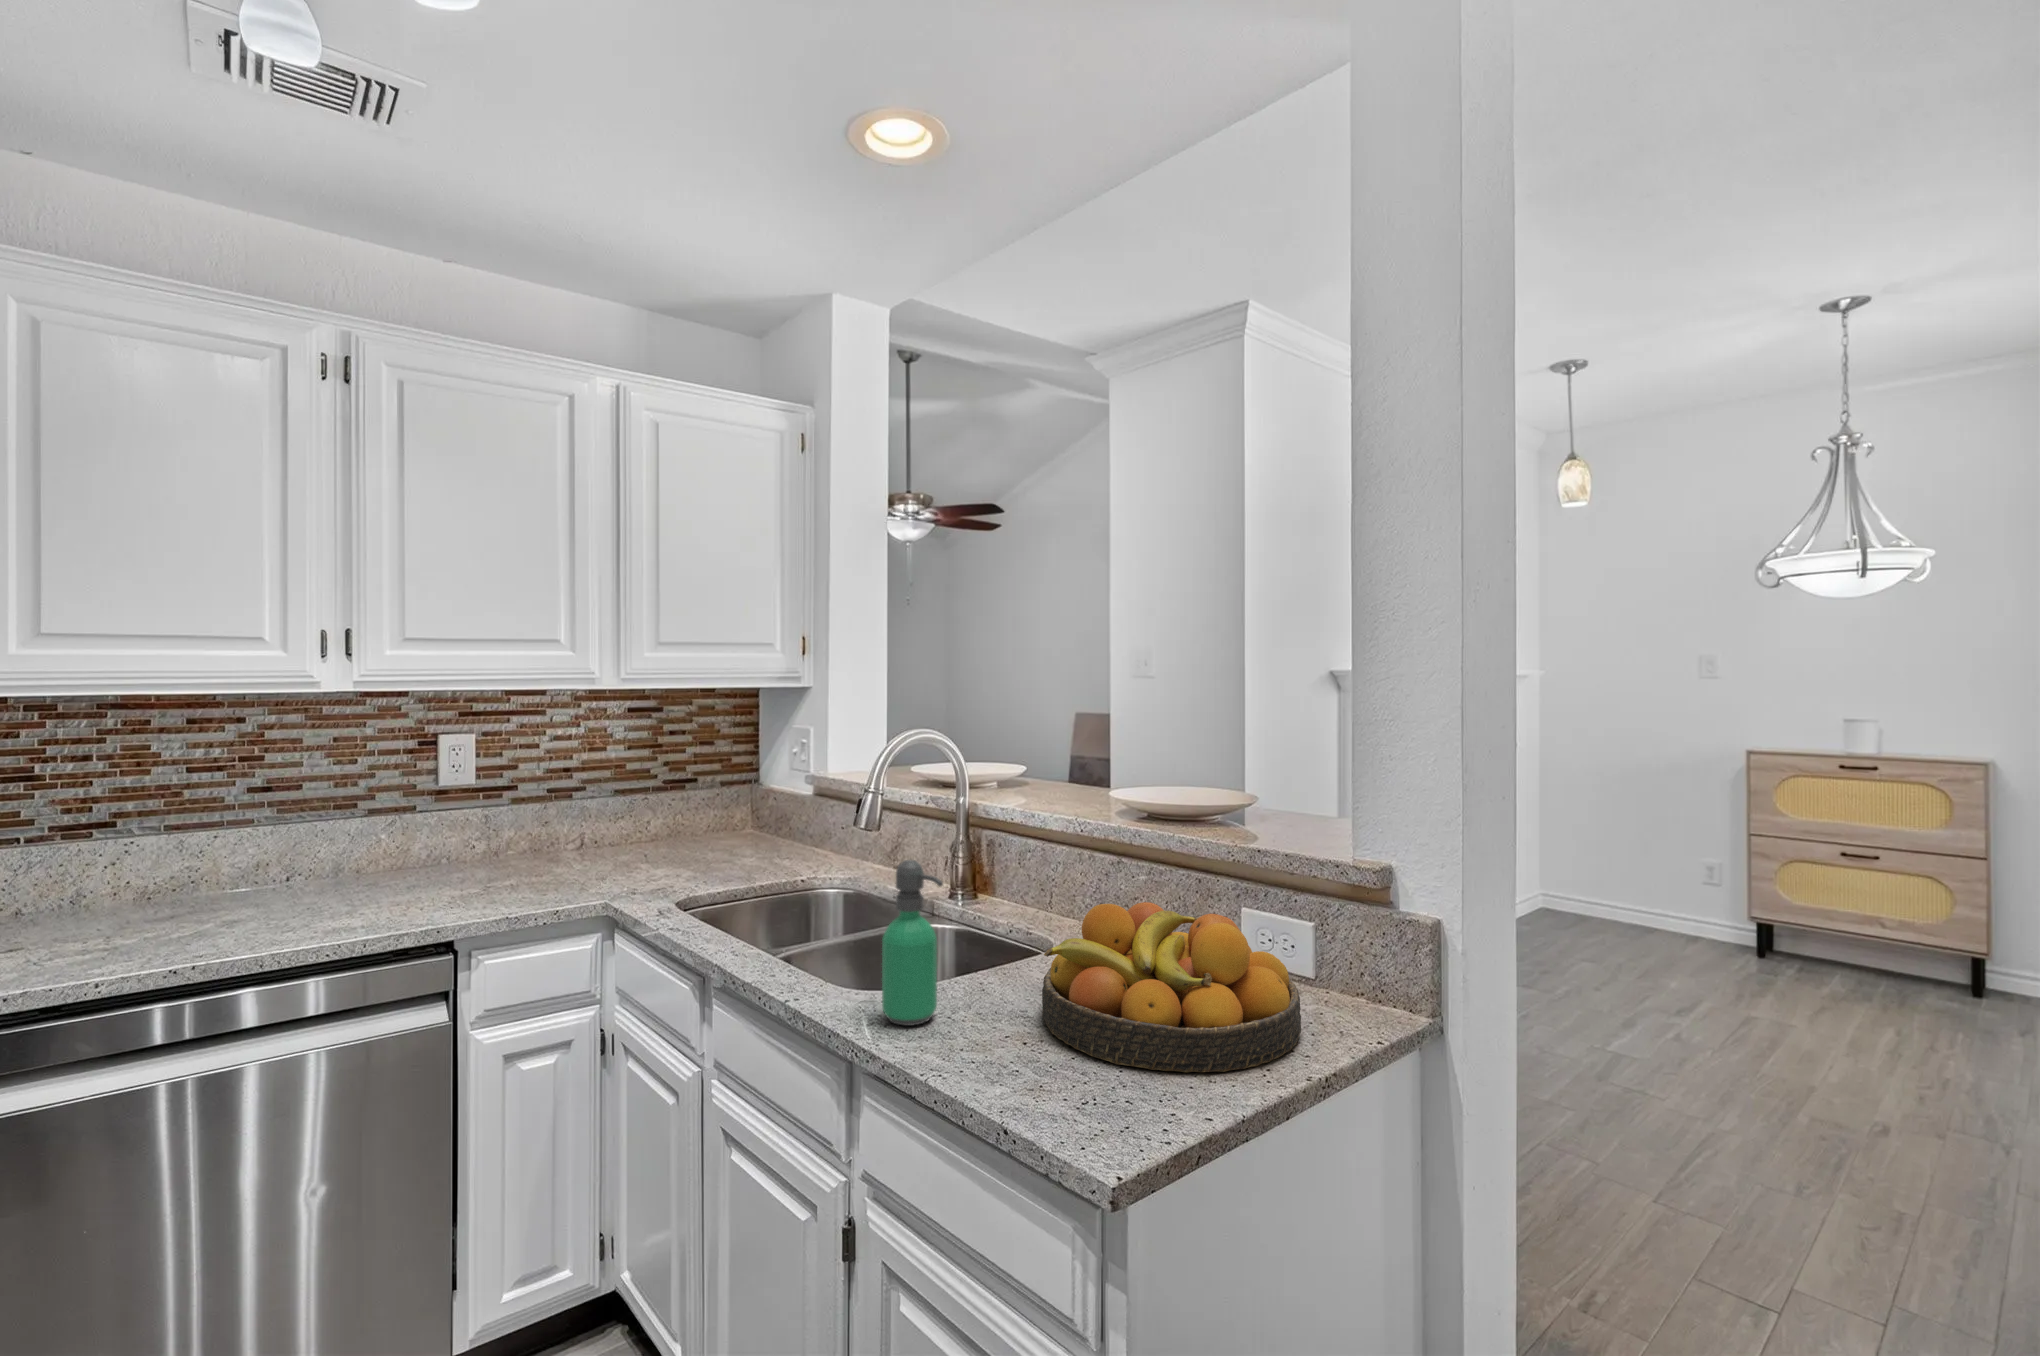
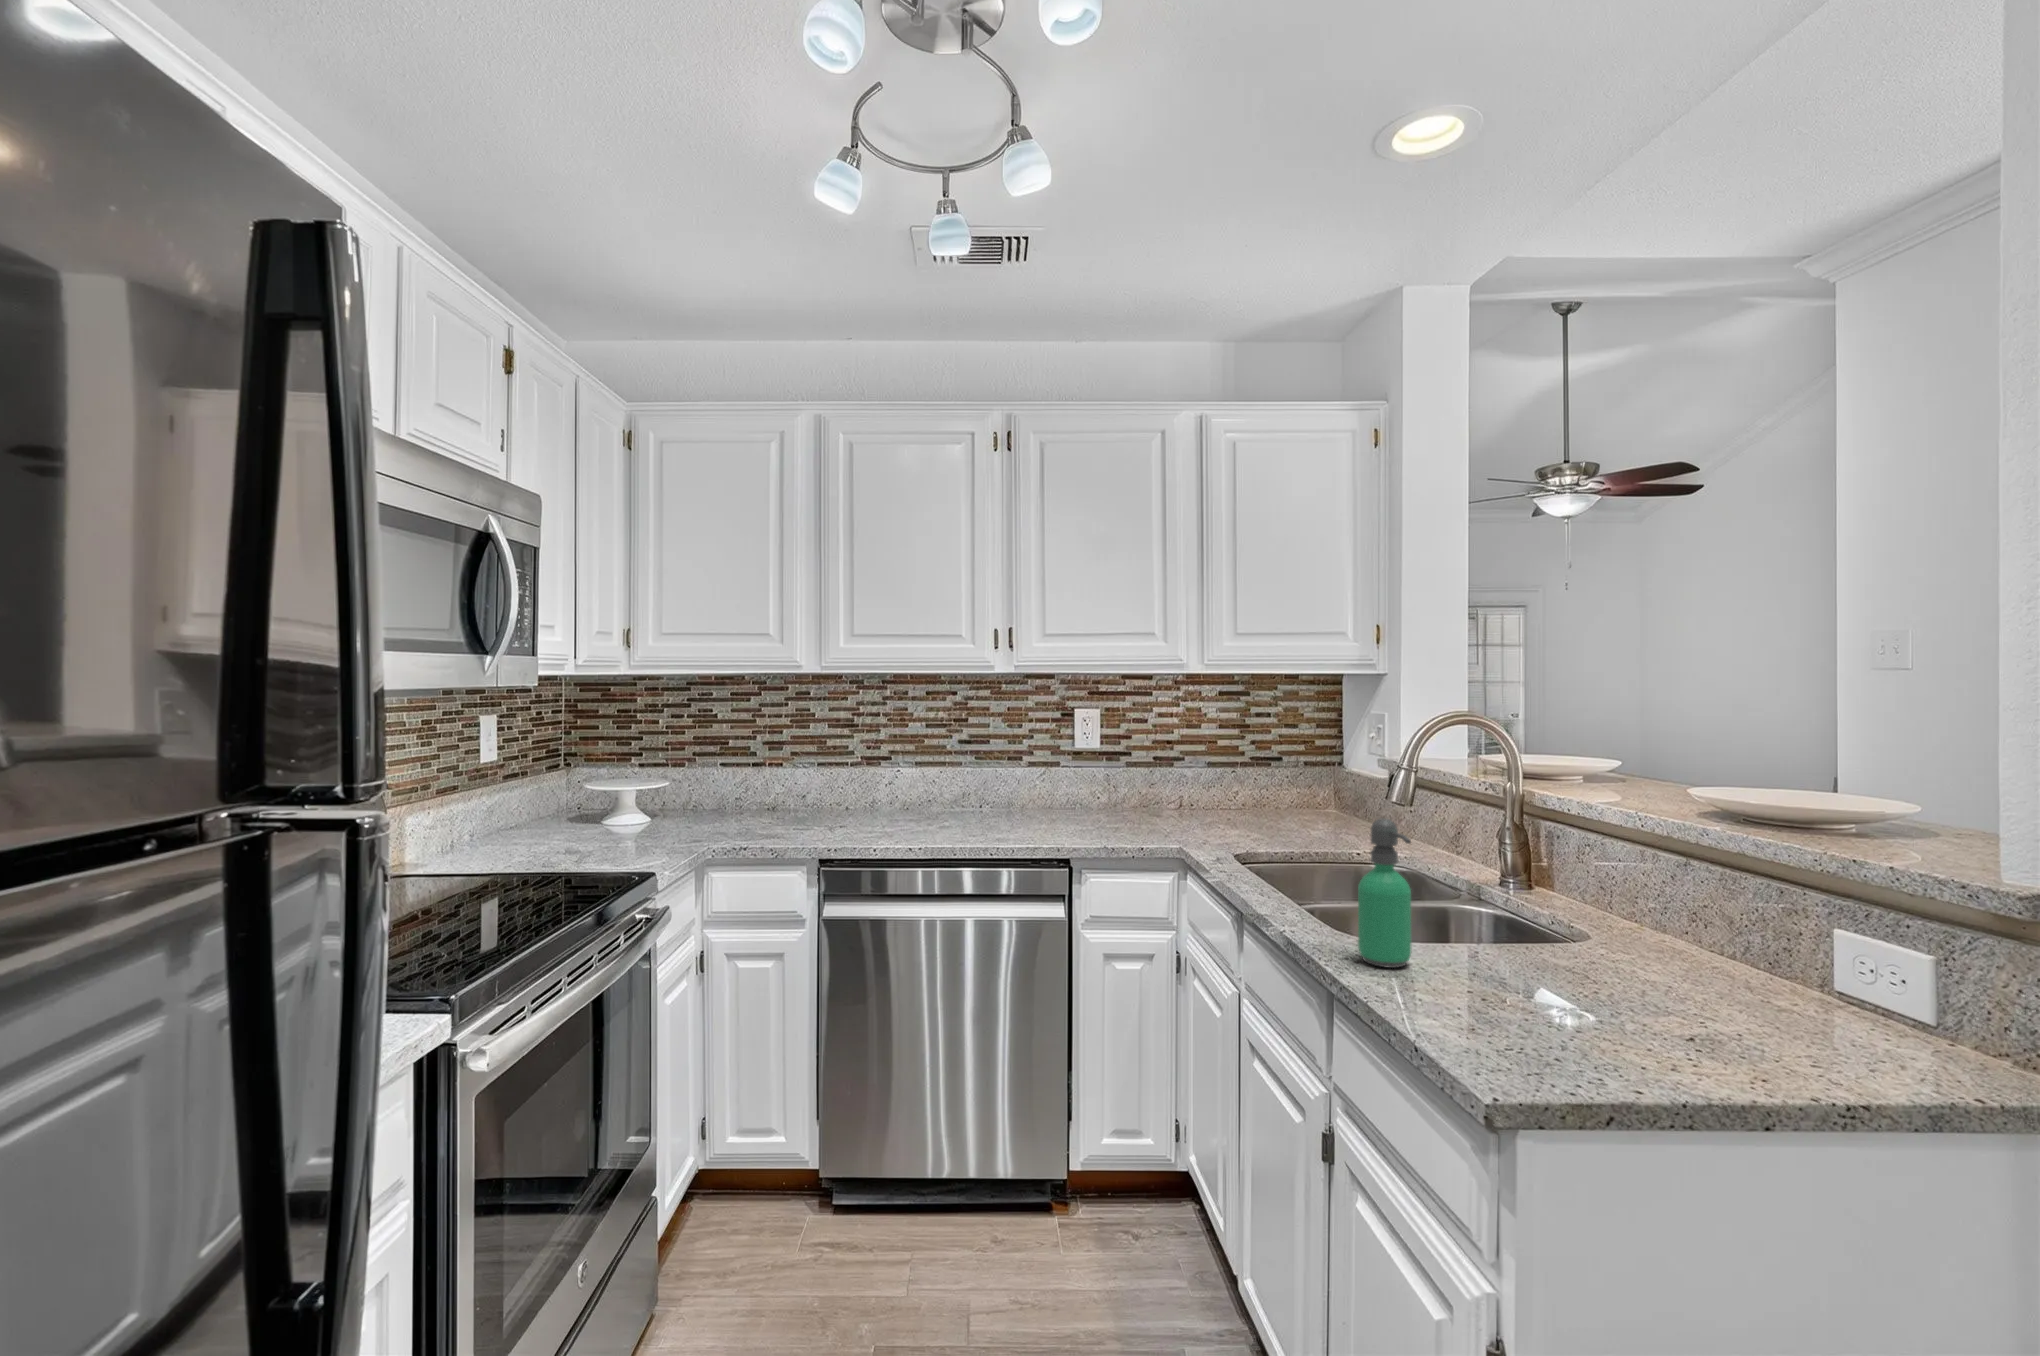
fruit bowl: present [1042,902,1301,1072] -> none [1509,885,1850,1073]

